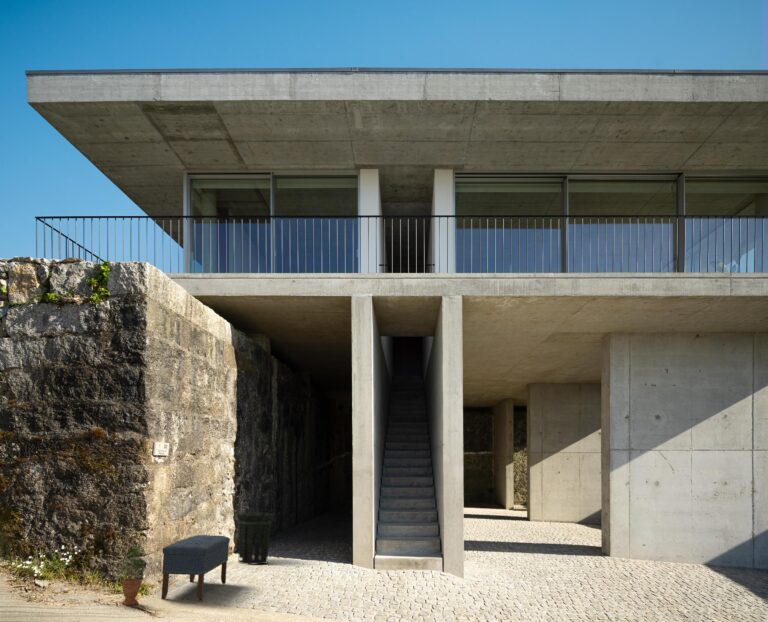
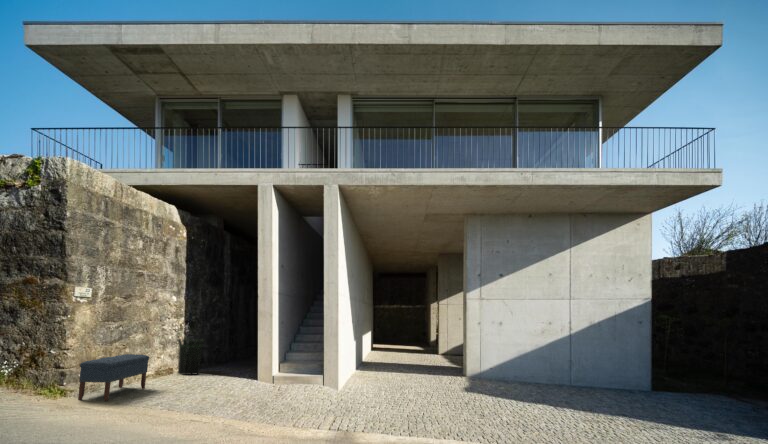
potted plant: present [119,546,143,605] -> none [39,360,61,404]

